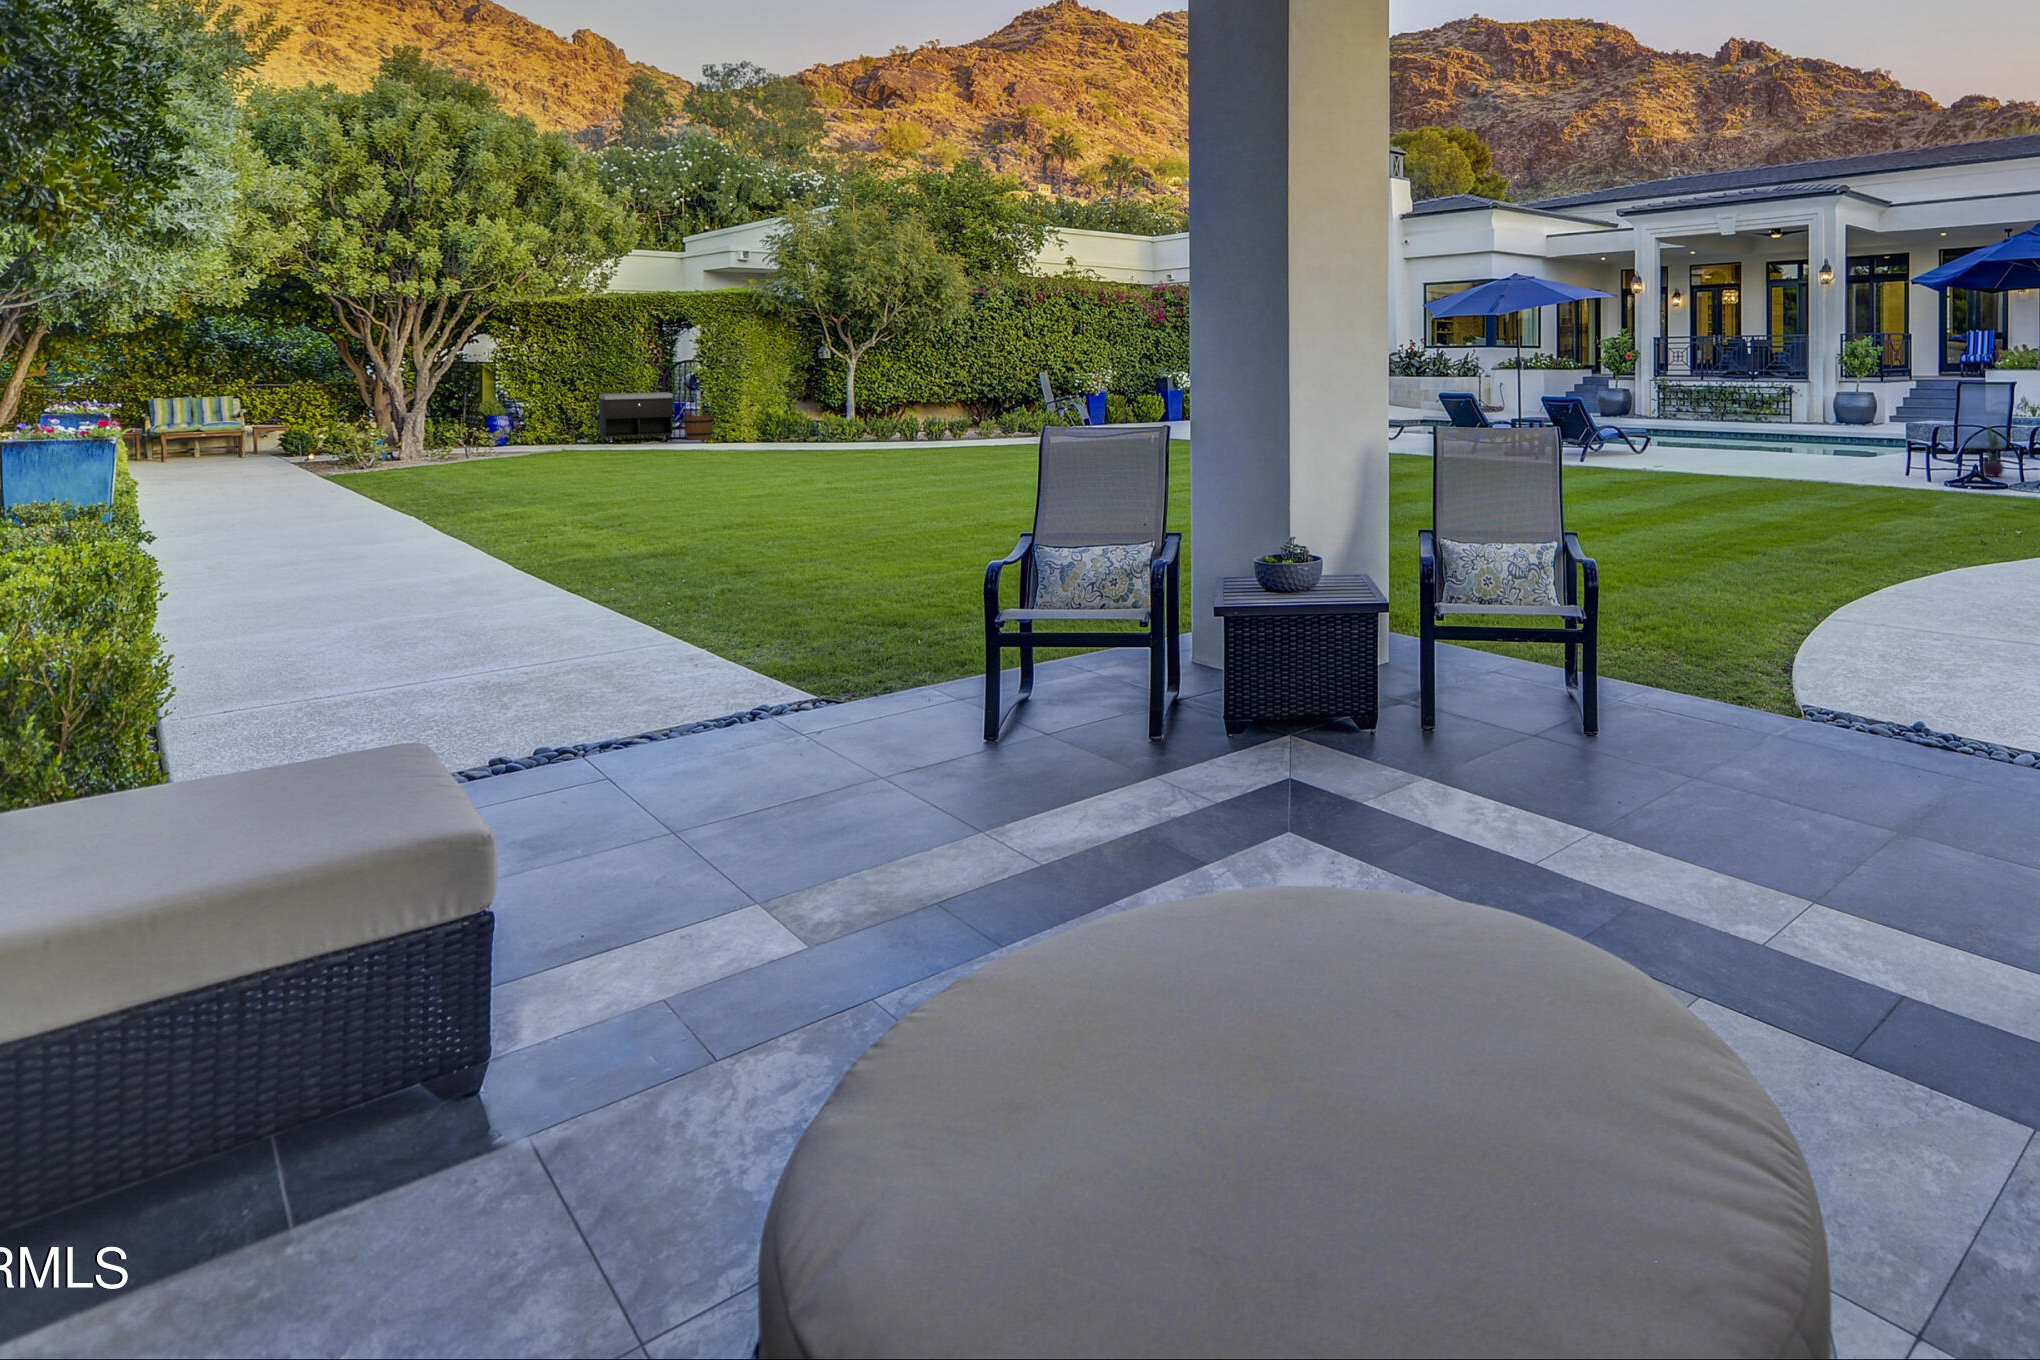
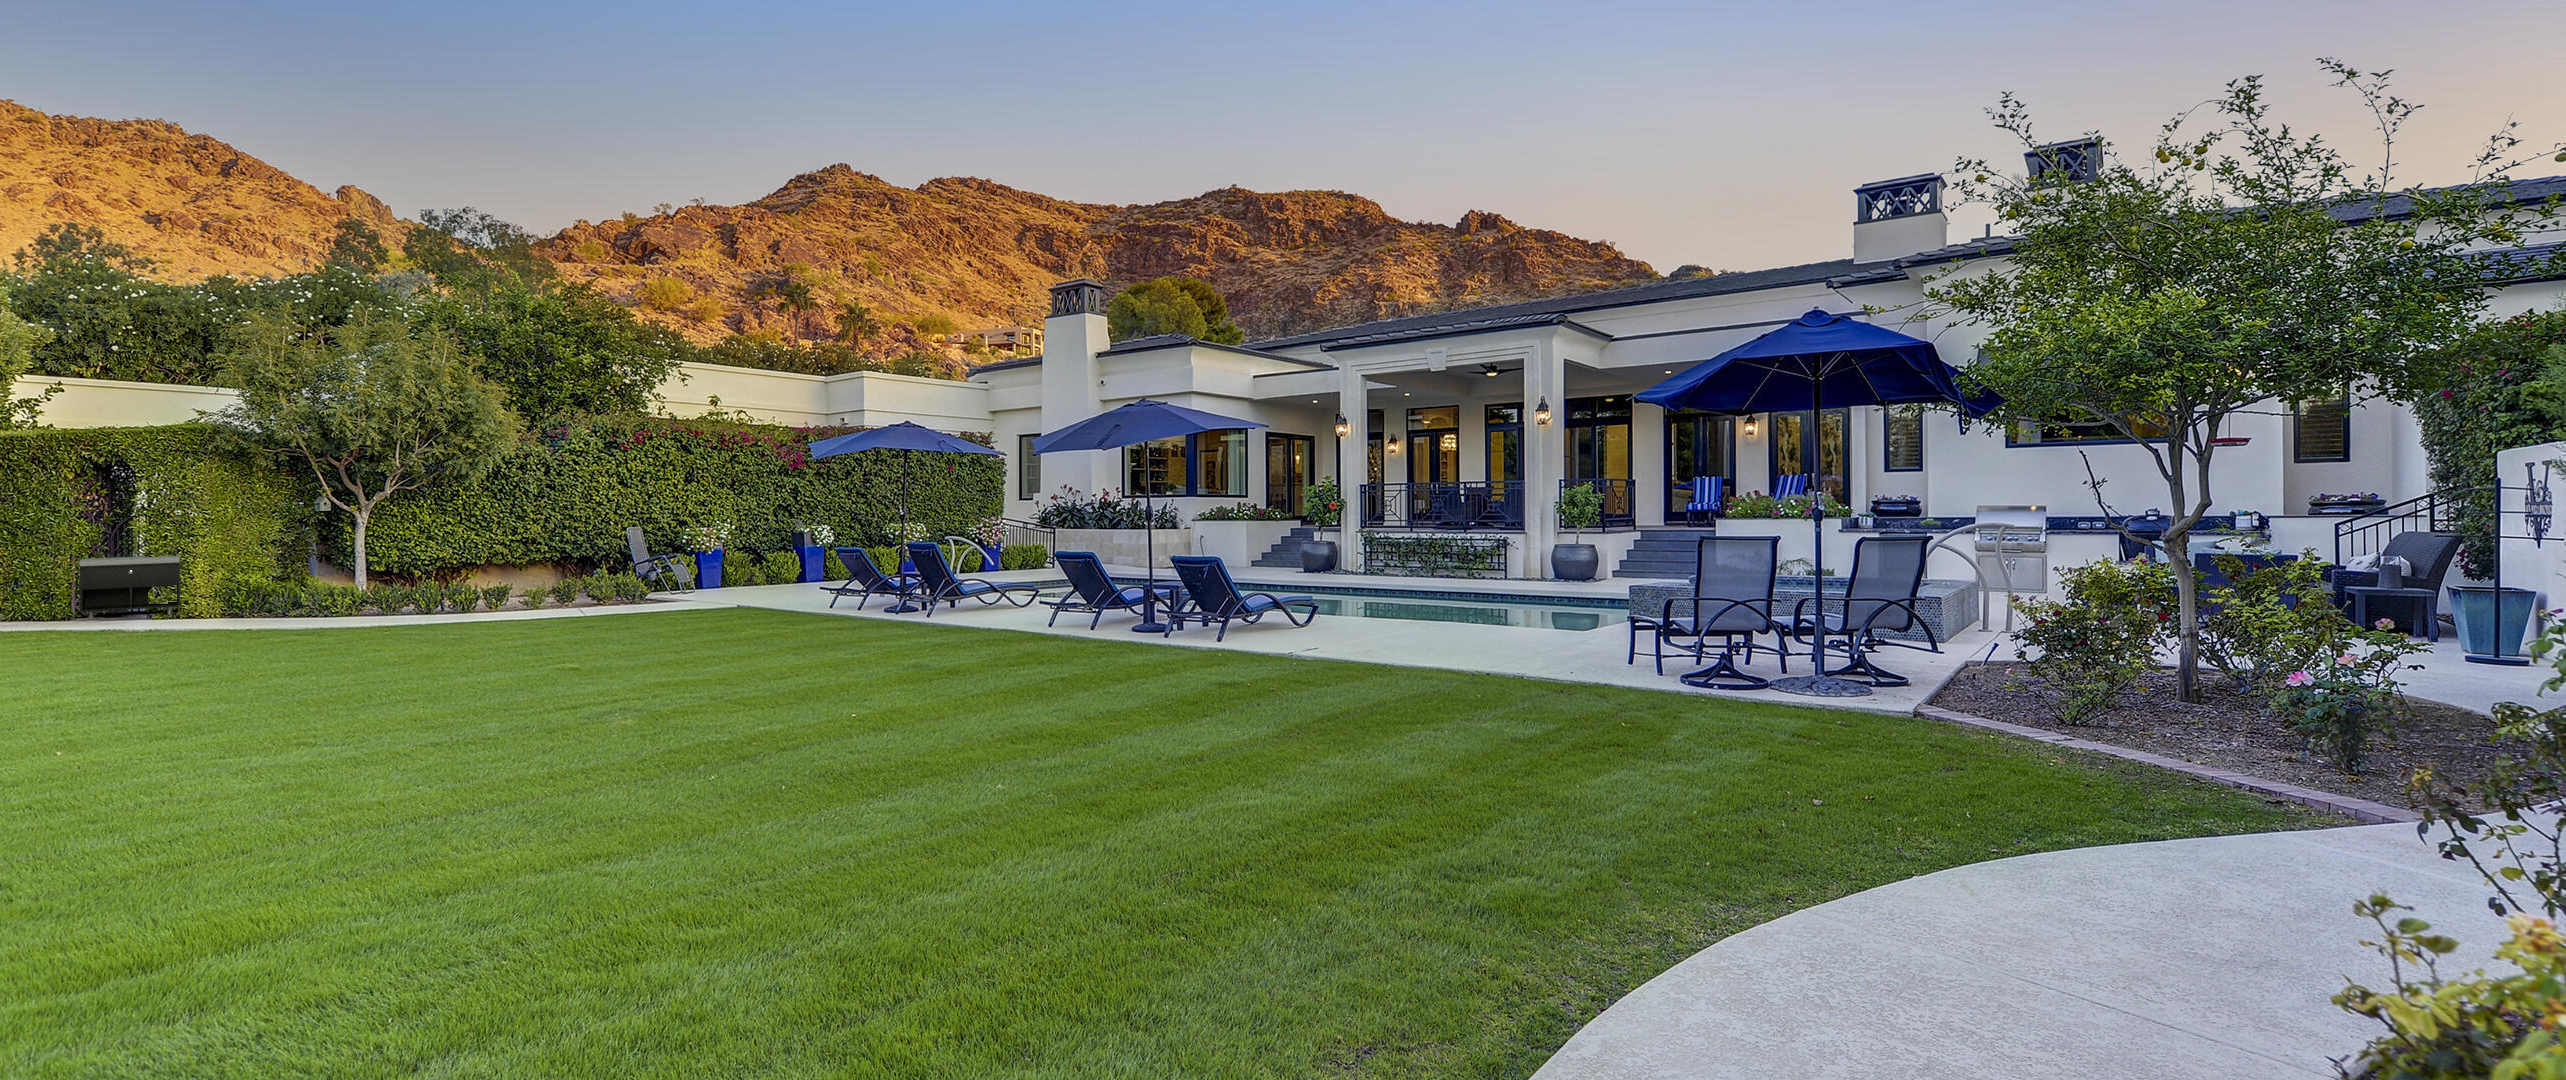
bucket: present [684,412,714,440] -> none [192,579,234,613]
decorative plant: present [1983,426,2004,477] -> none [1708,598,1781,667]

